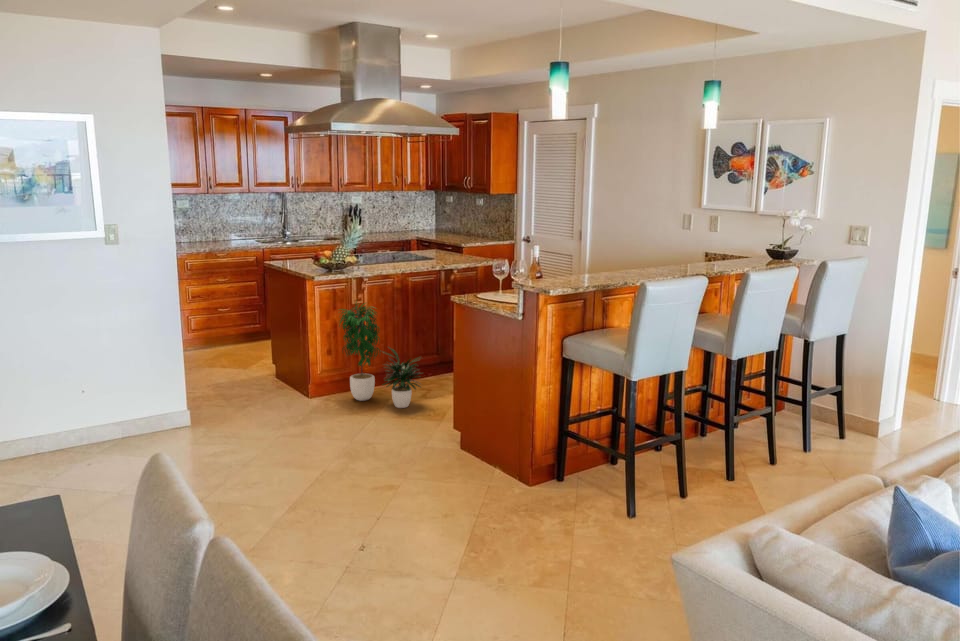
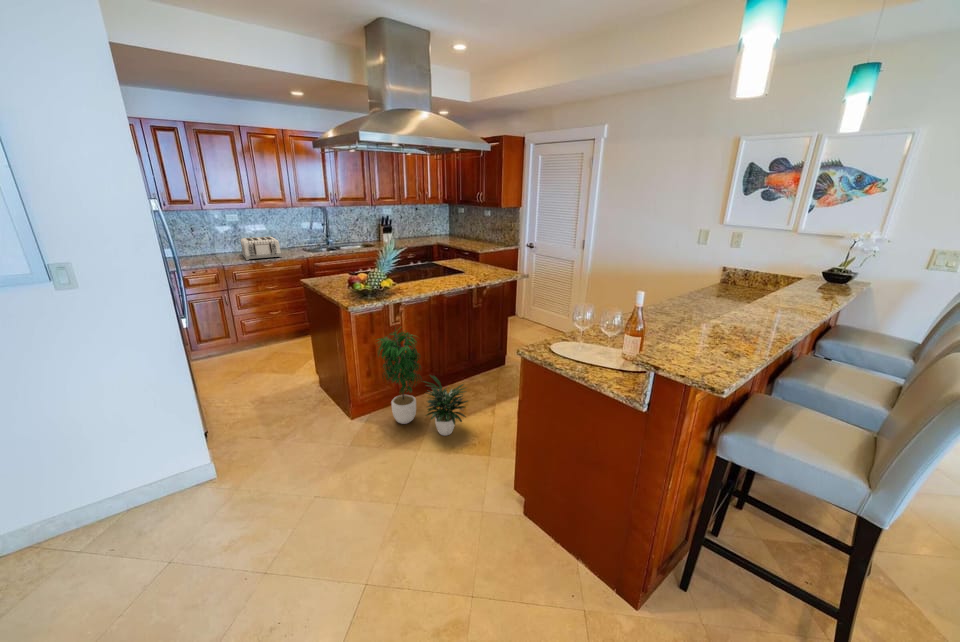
toaster: none [192,225,236,248] -> present [241,236,282,260]

